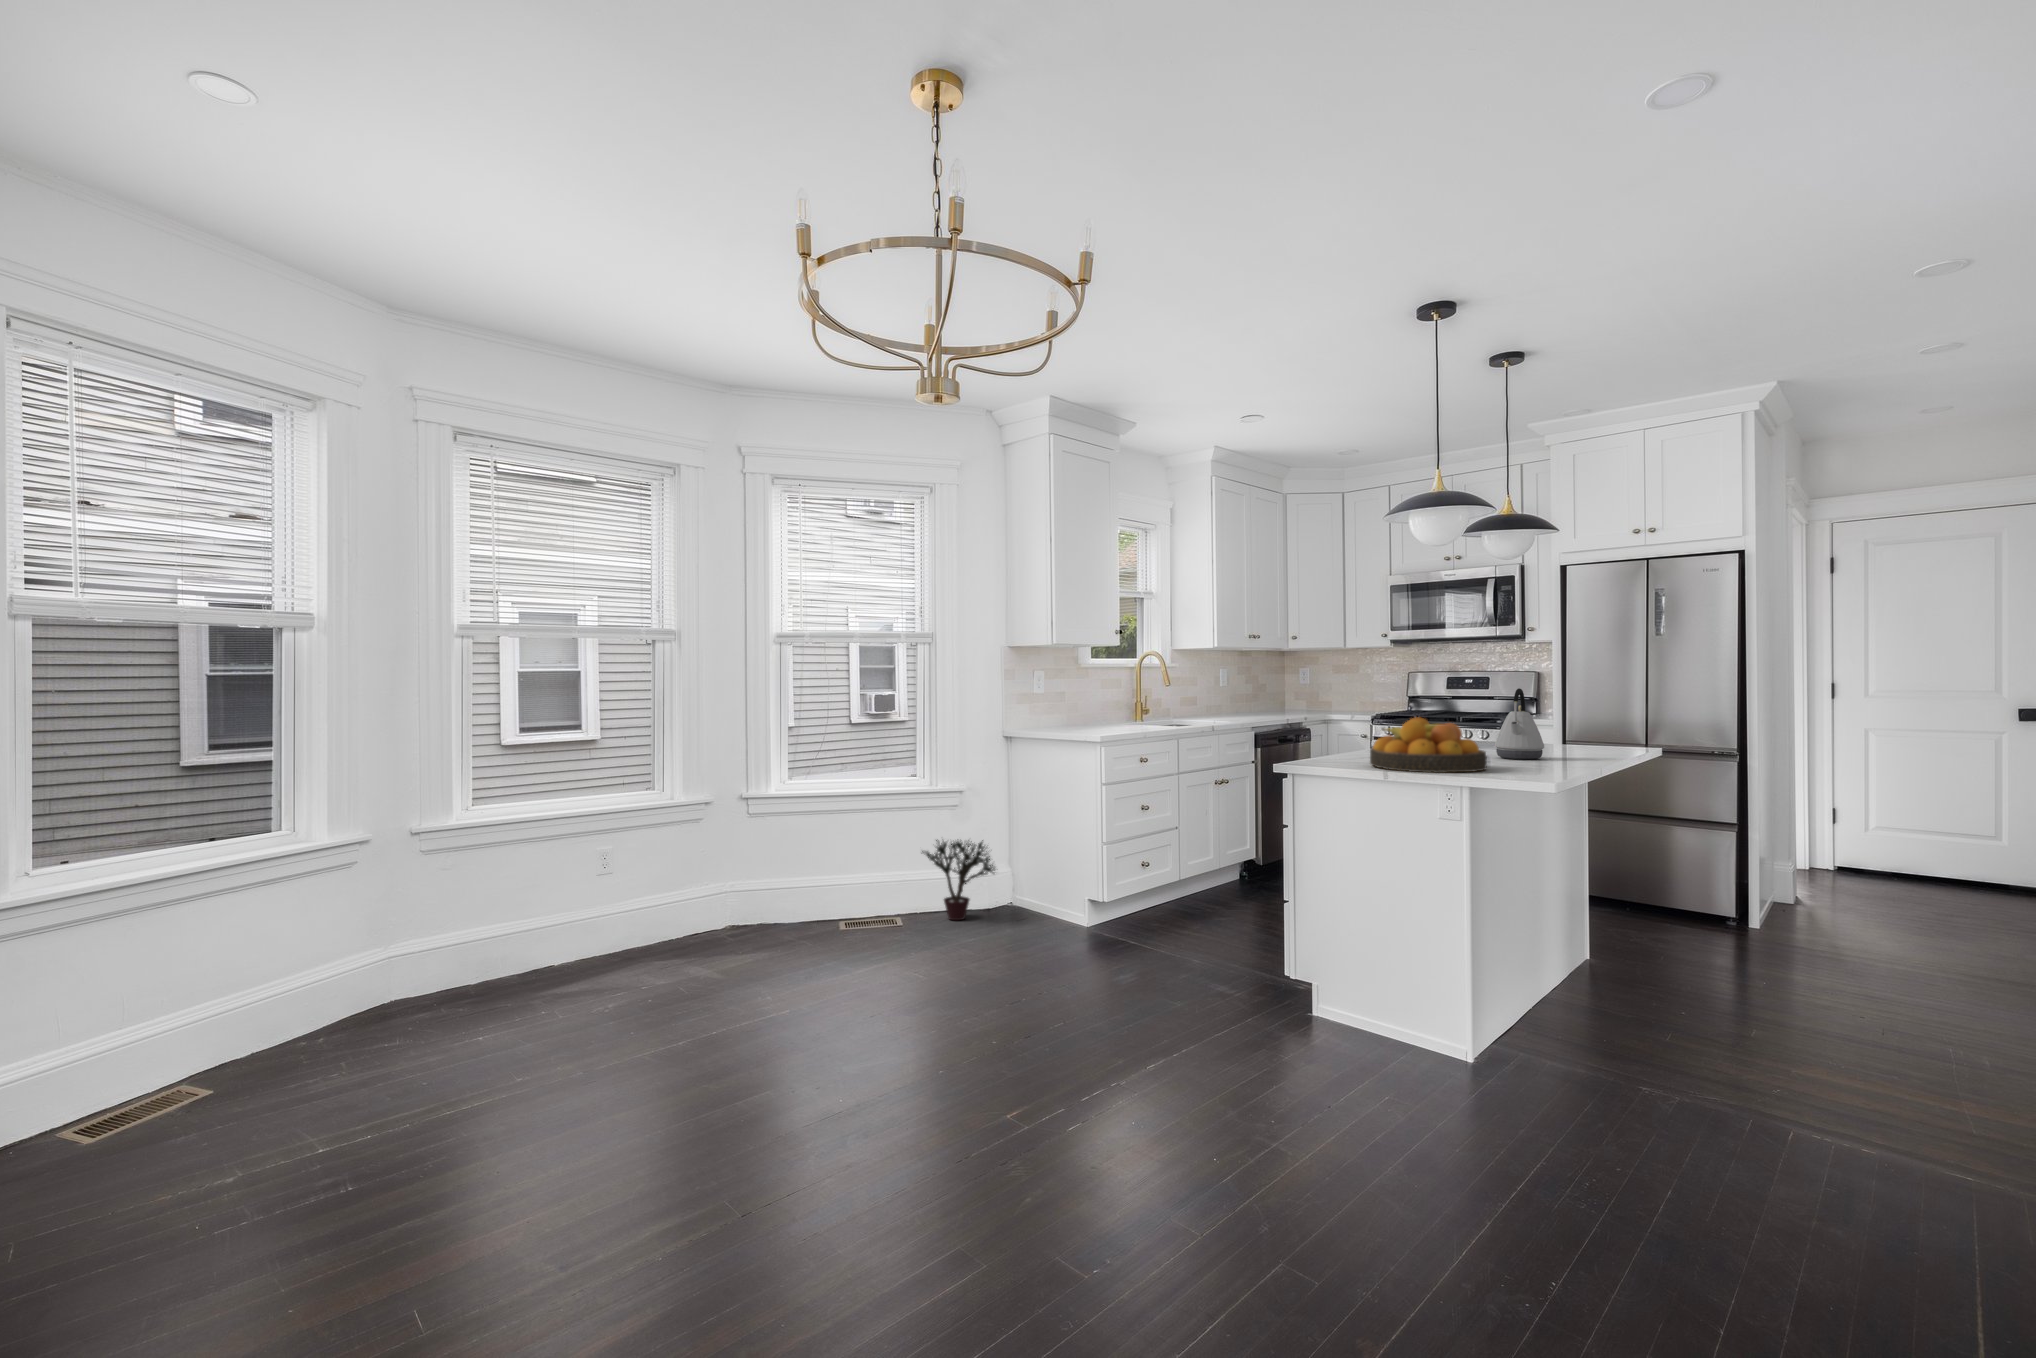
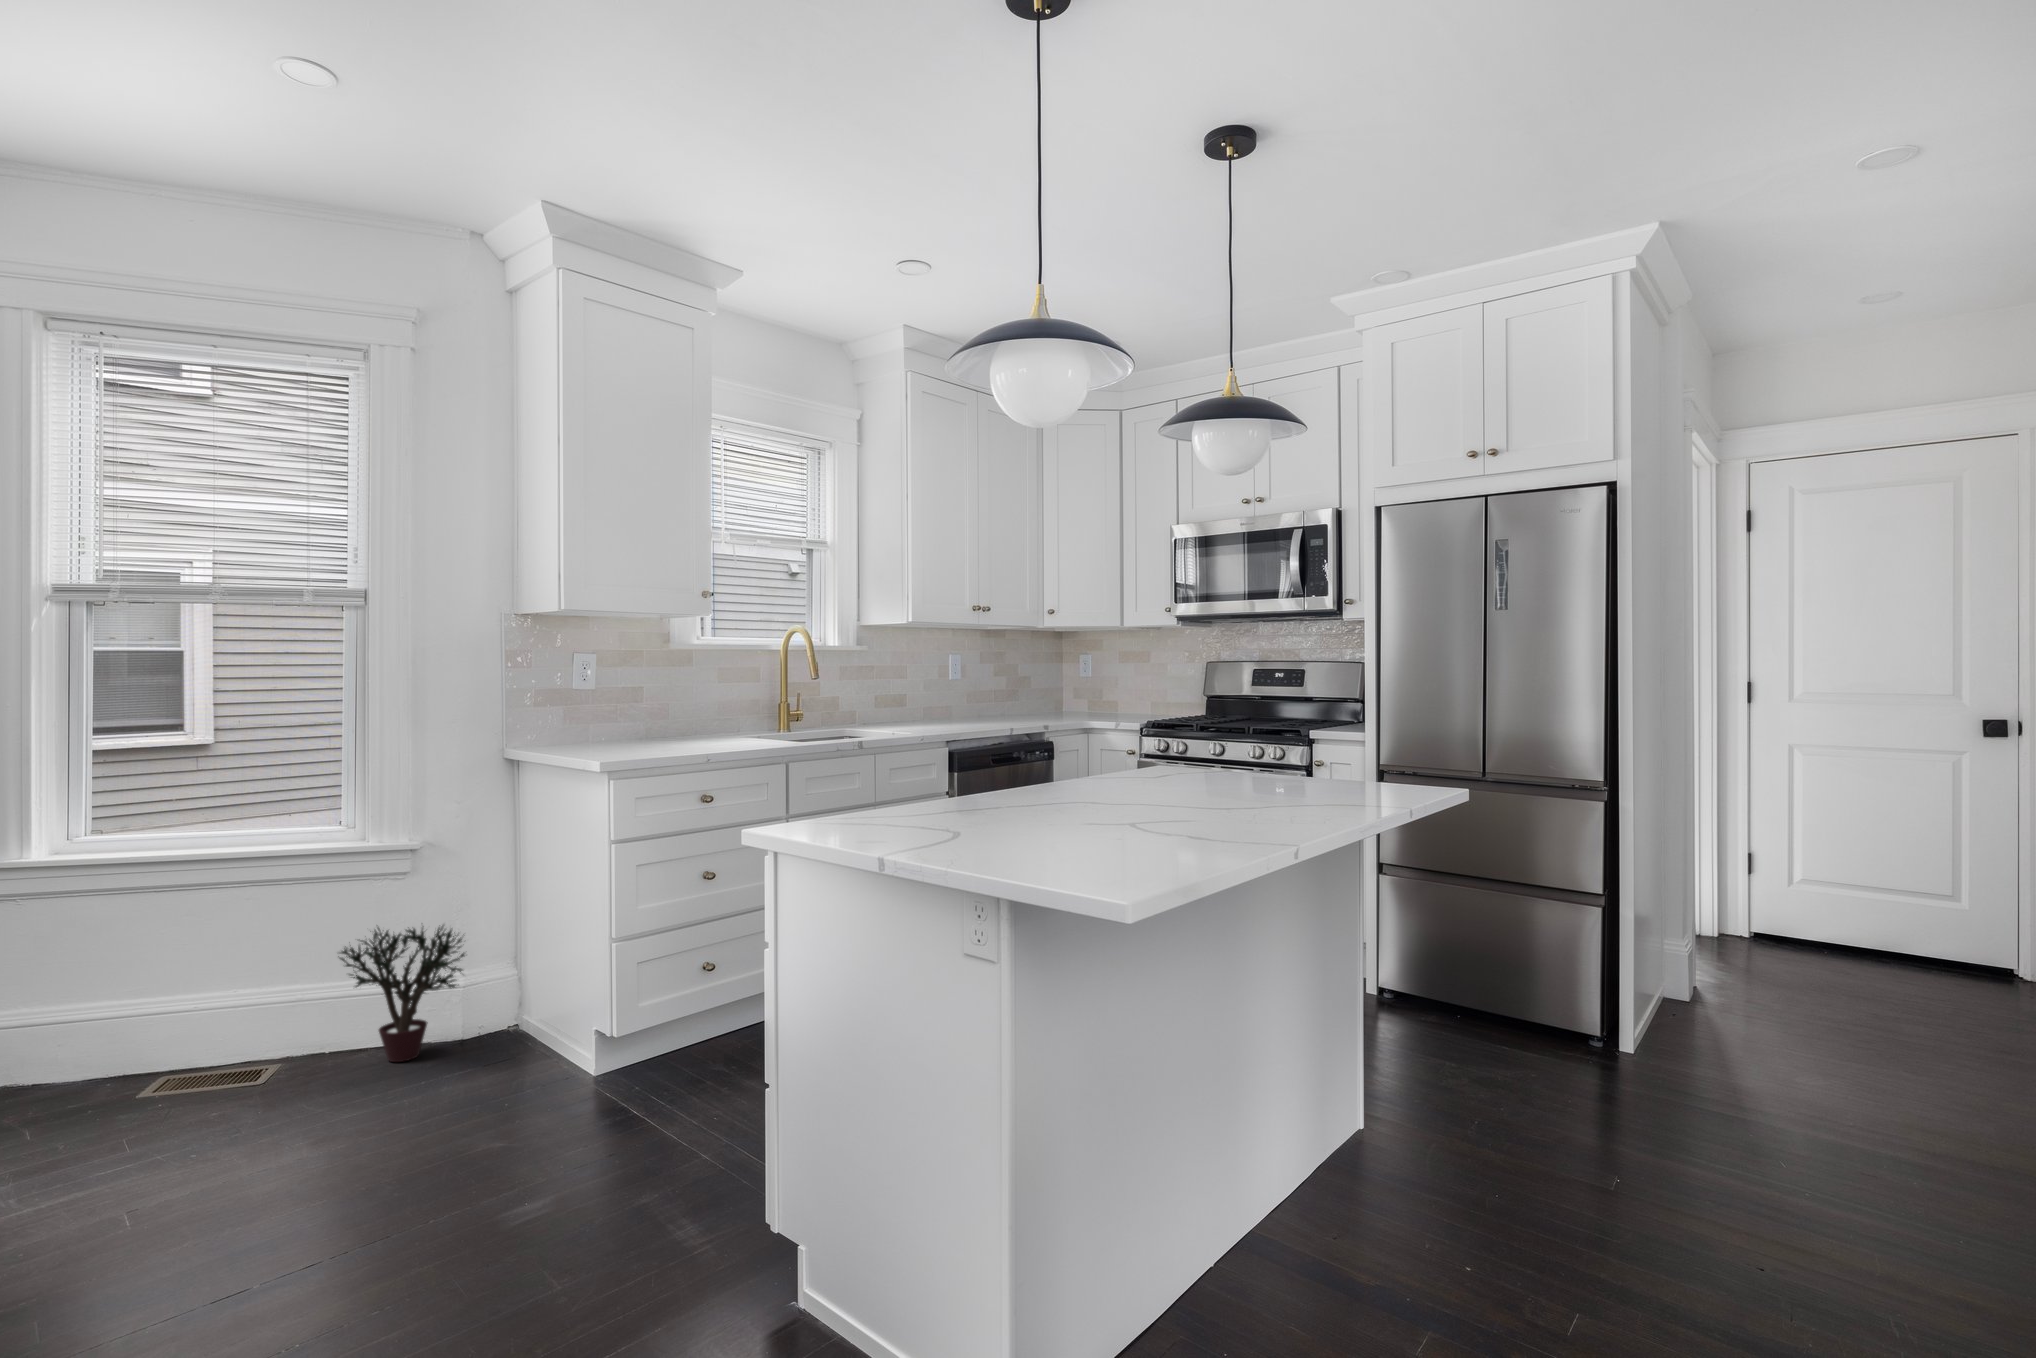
kettle: present [1495,688,1544,760] -> none [1162,690,1242,818]
fruit bowl: present [1370,717,1487,773] -> none [868,746,1077,863]

